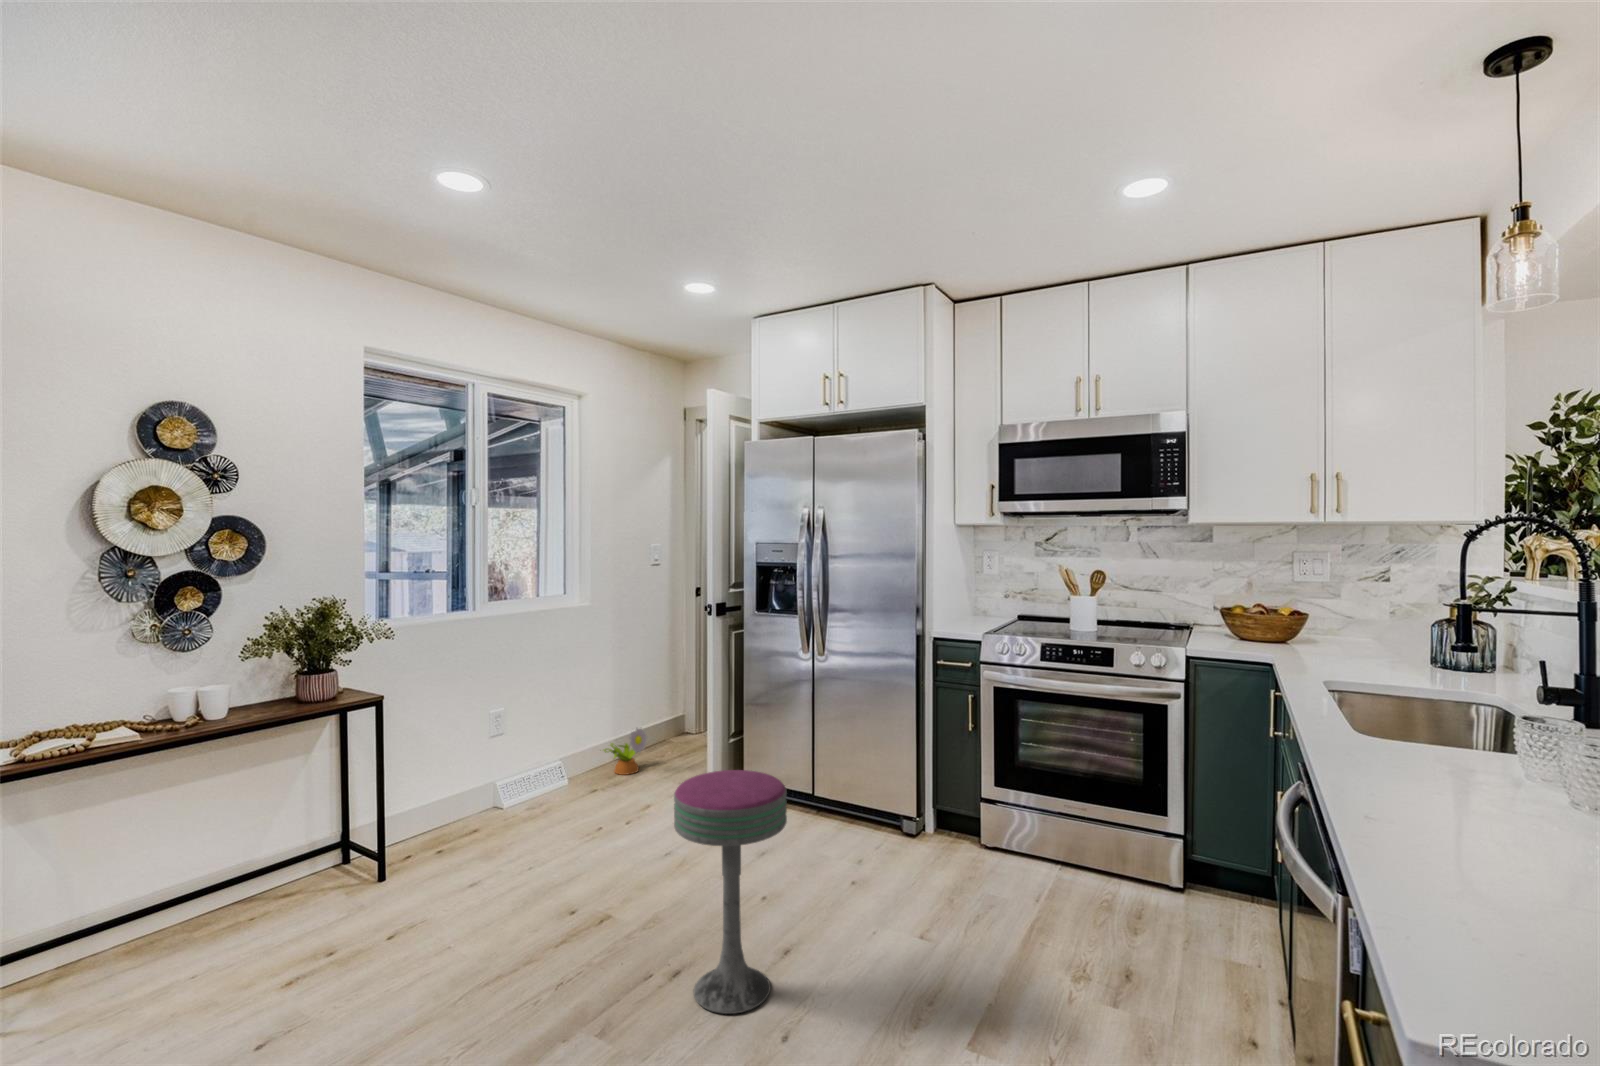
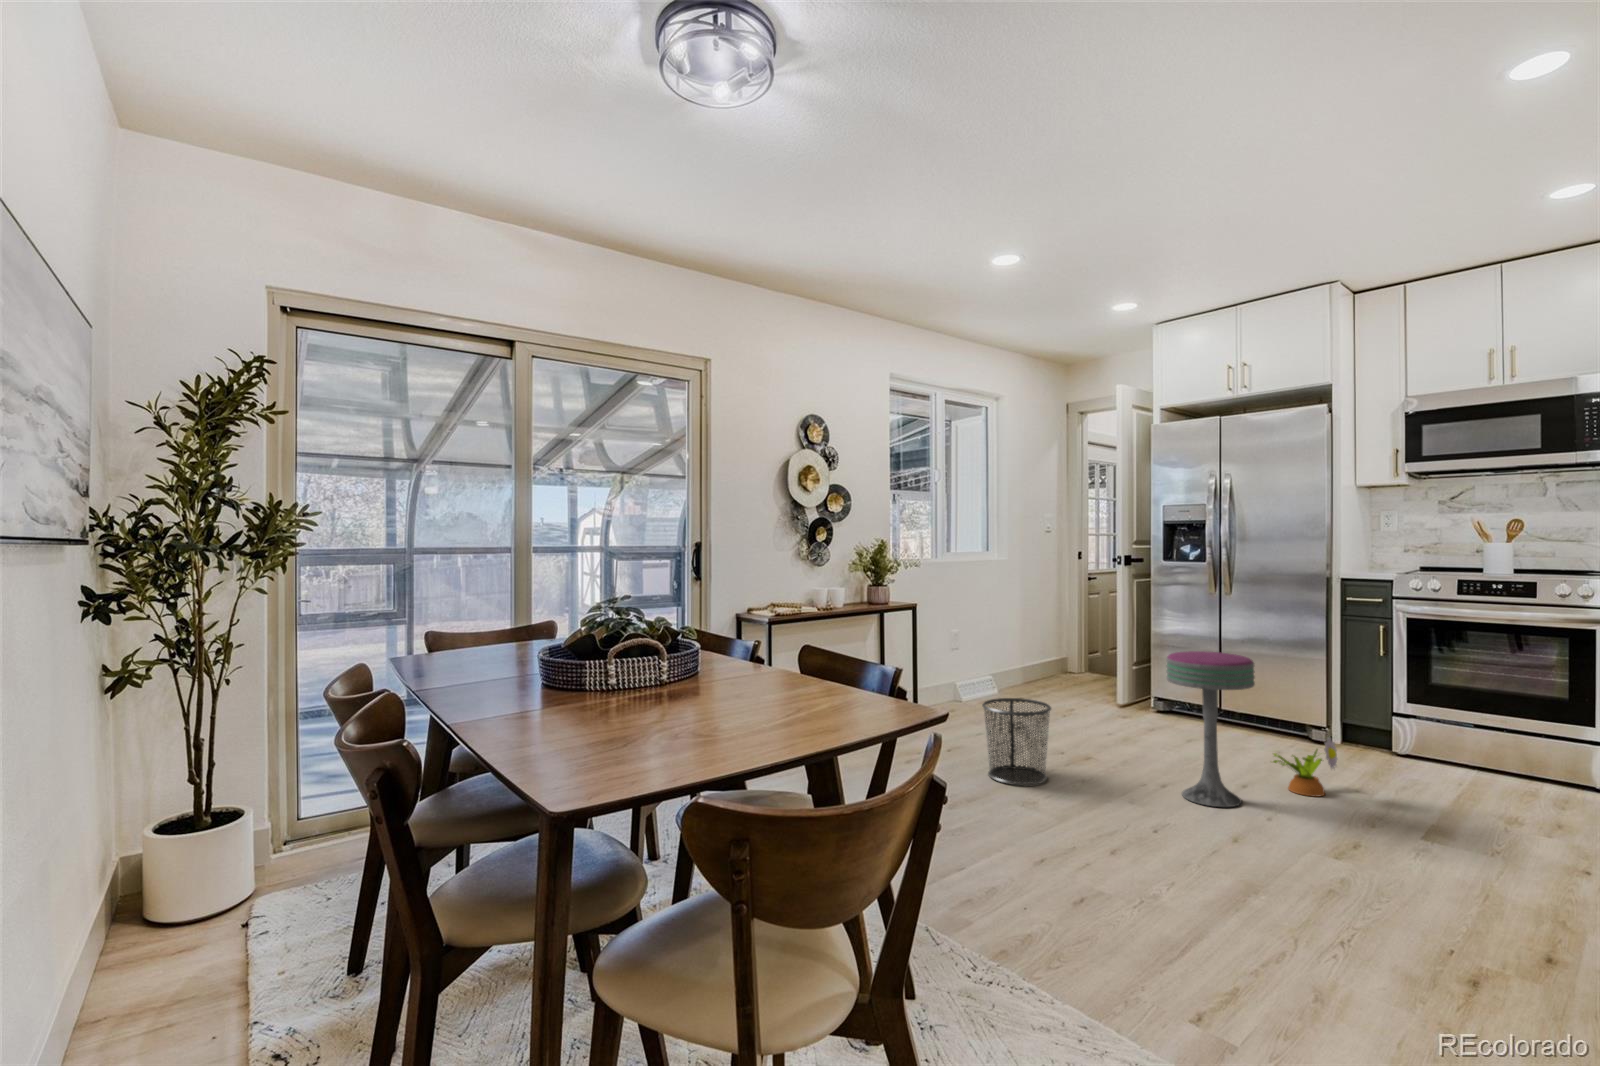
decorative plant: present [604,728,647,775] -> present [1273,738,1337,797]
waste bin: none [409,850,522,1008] -> present [982,698,1051,785]

